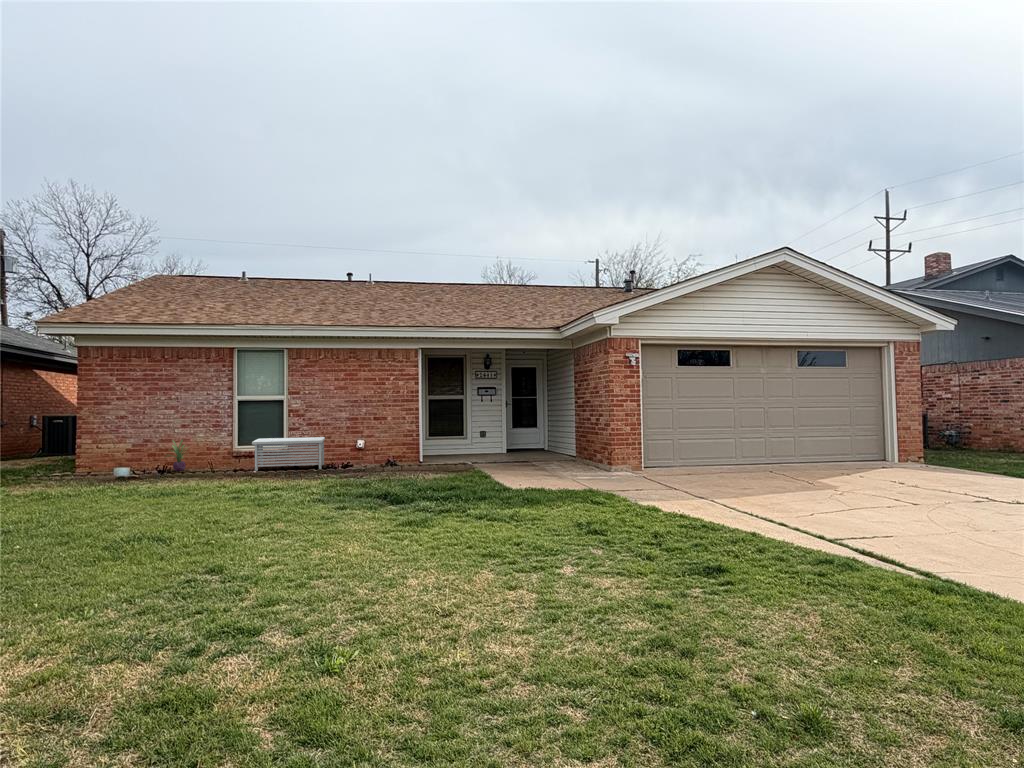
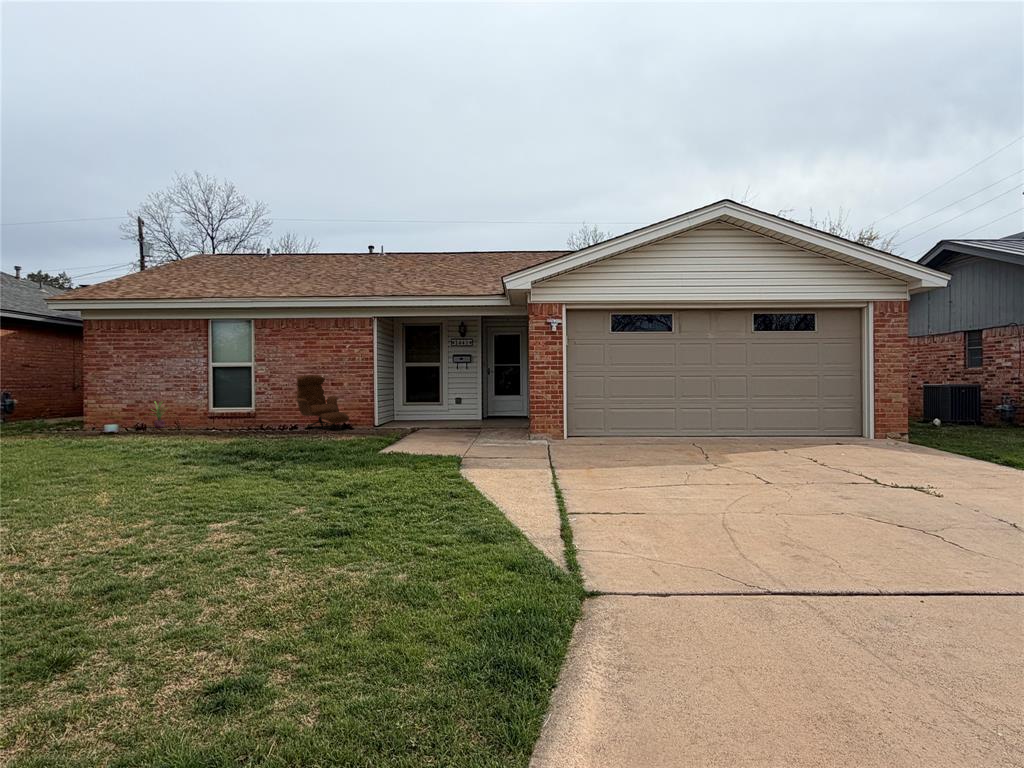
lounge chair: none [343,409,406,469] -> present [296,375,349,430]
storage bench: present [252,437,325,471] -> none [213,401,285,430]

